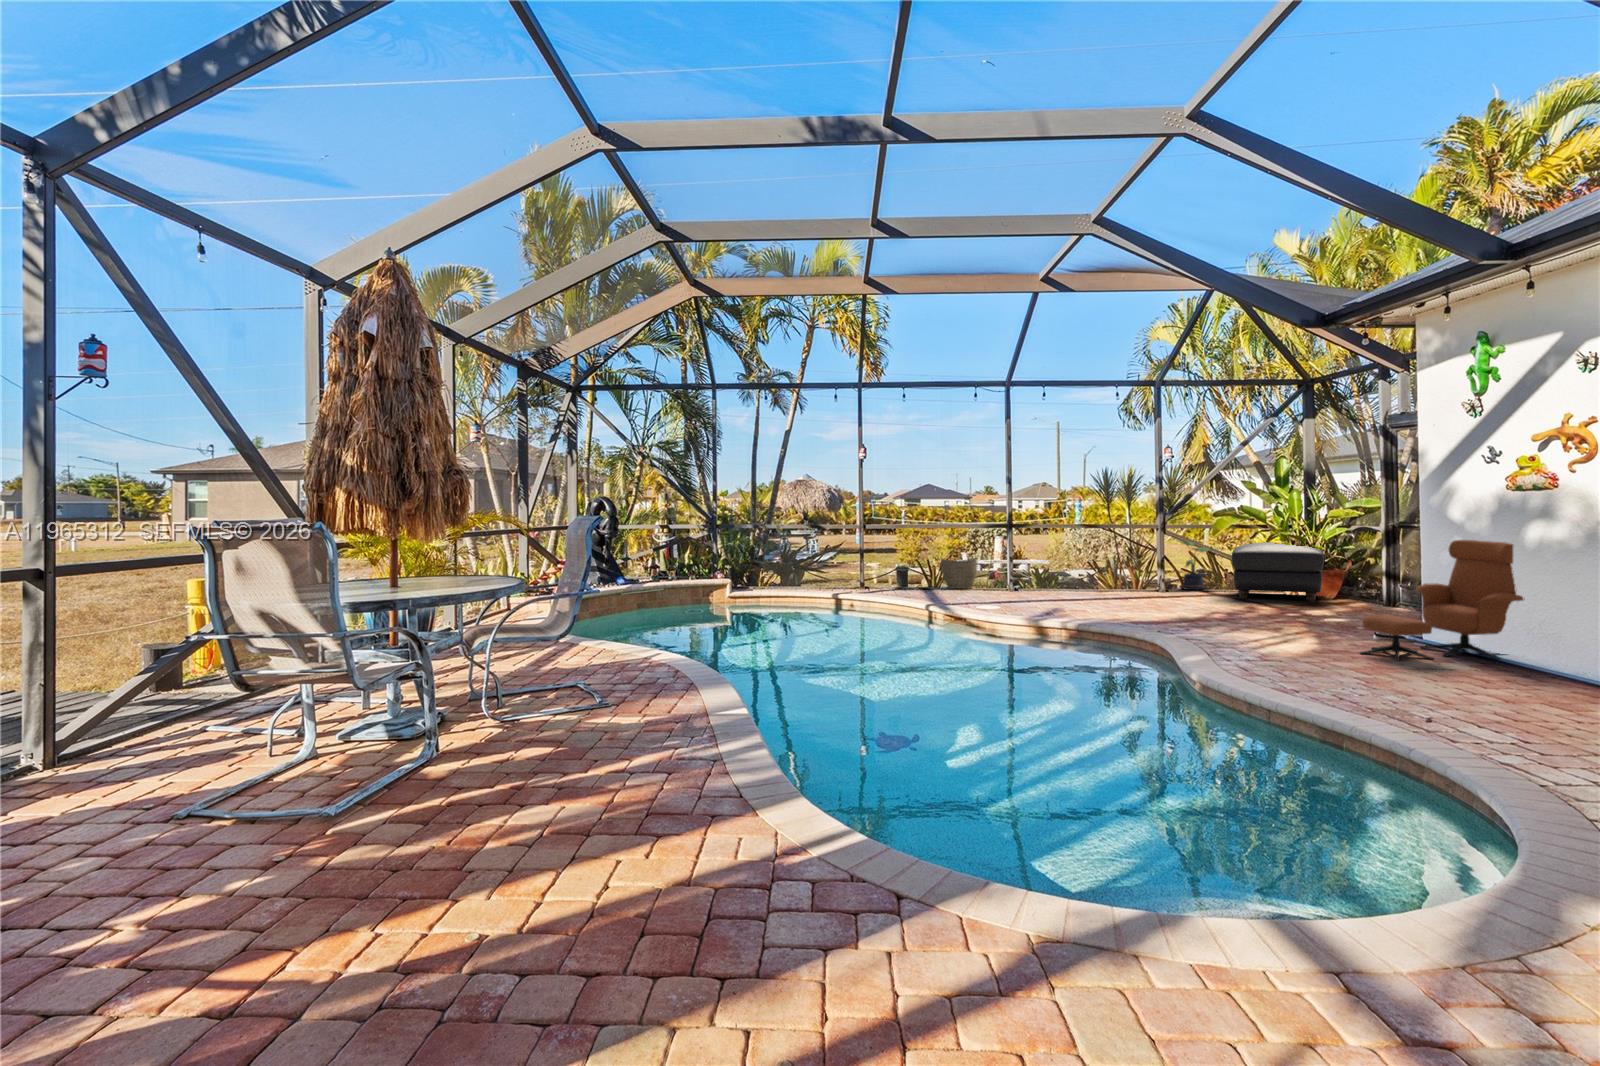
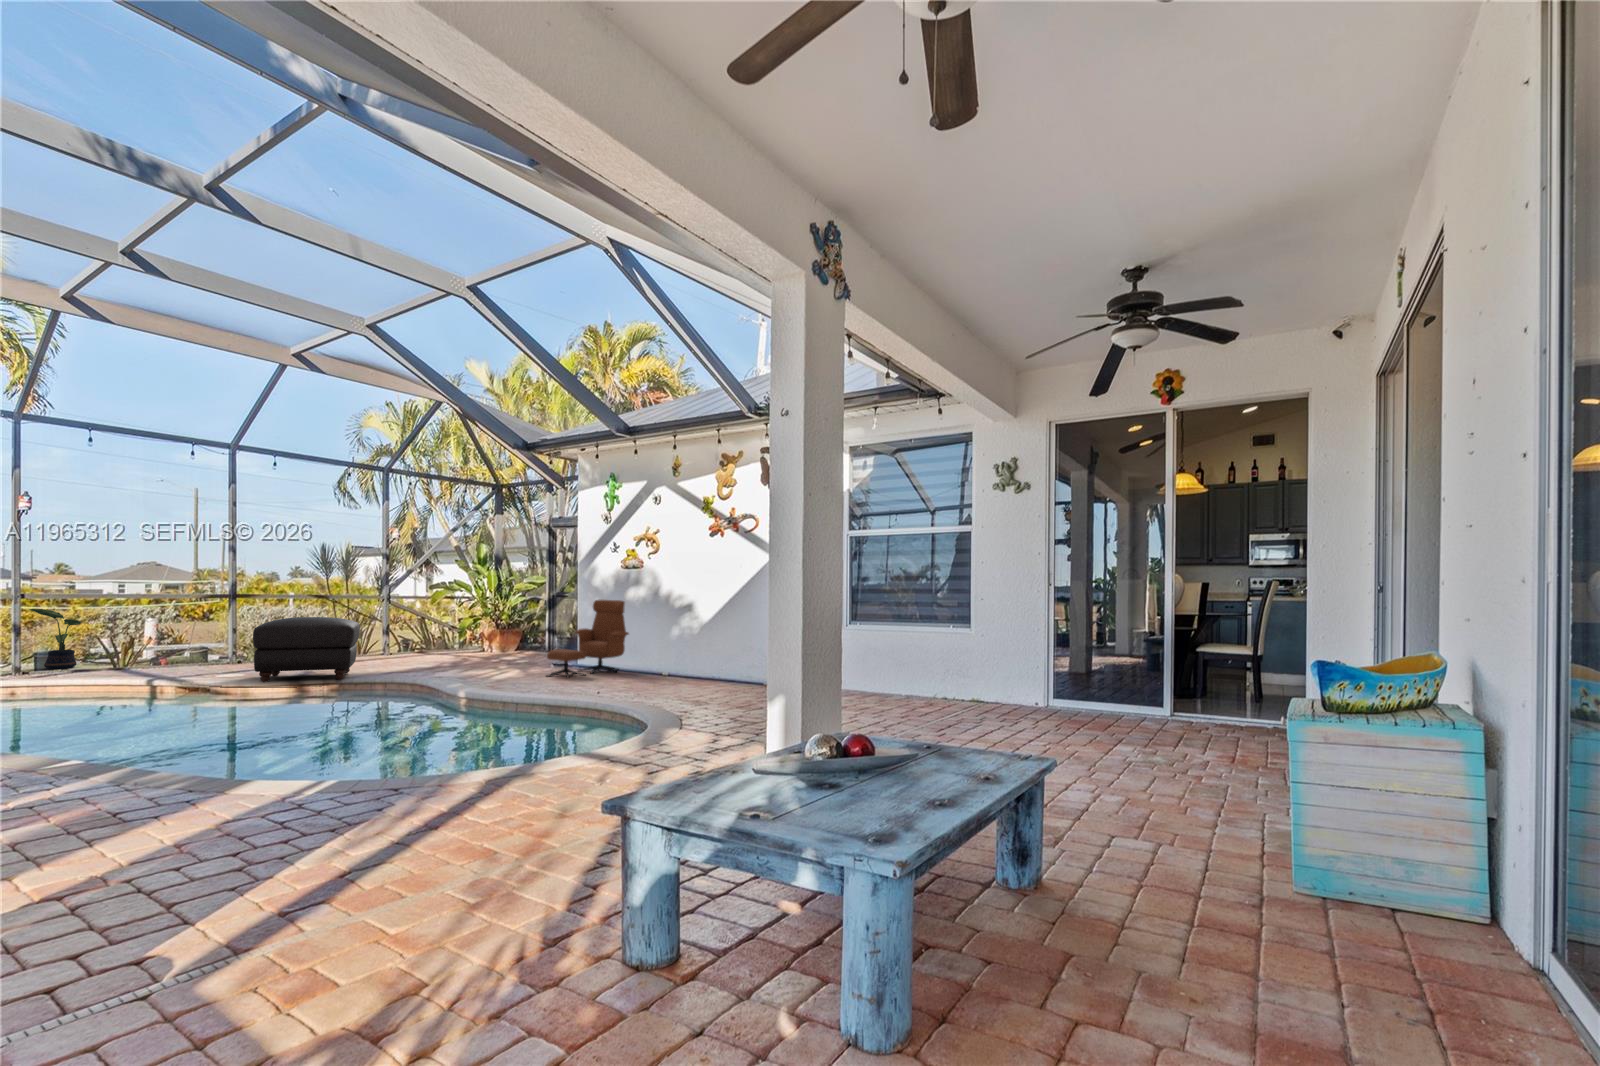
potted plant: present [1176,538,1211,590] -> present [29,609,81,669]
ottoman: present [1232,543,1324,602] -> present [253,617,360,682]
woven basket: present [941,548,977,589] -> none [117,616,171,665]

